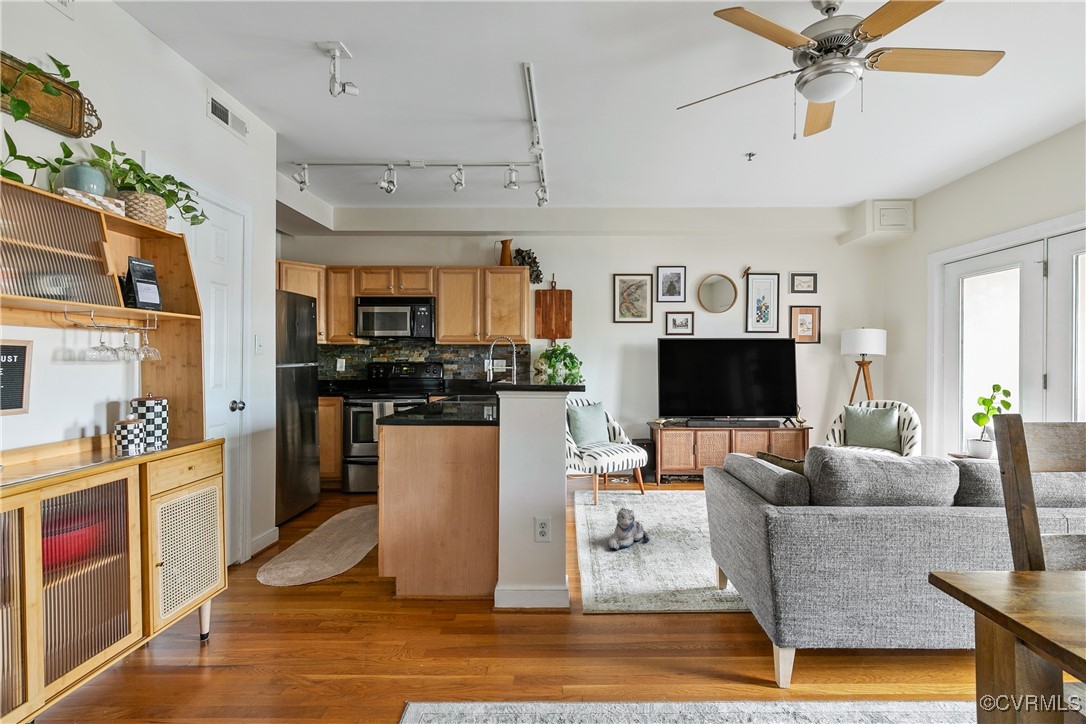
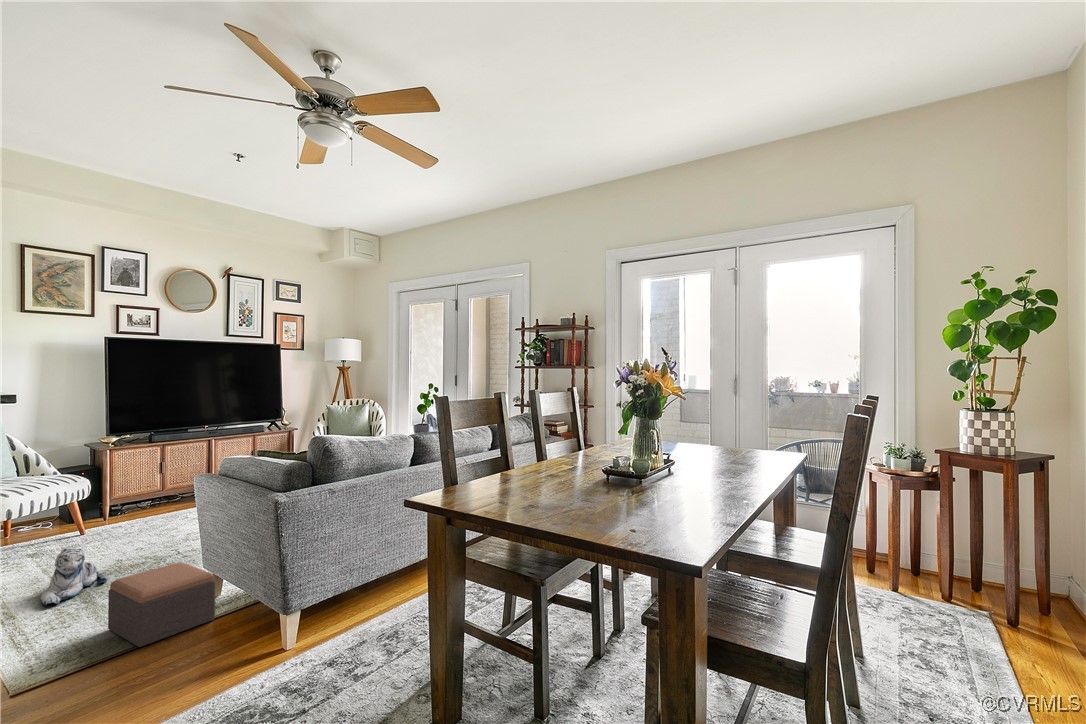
footstool: none [643,545,721,612] -> present [108,562,215,647]

